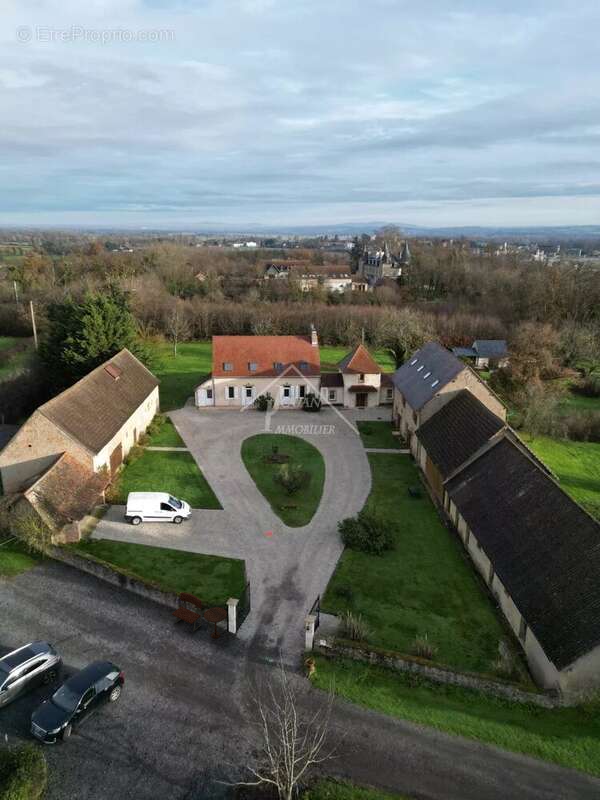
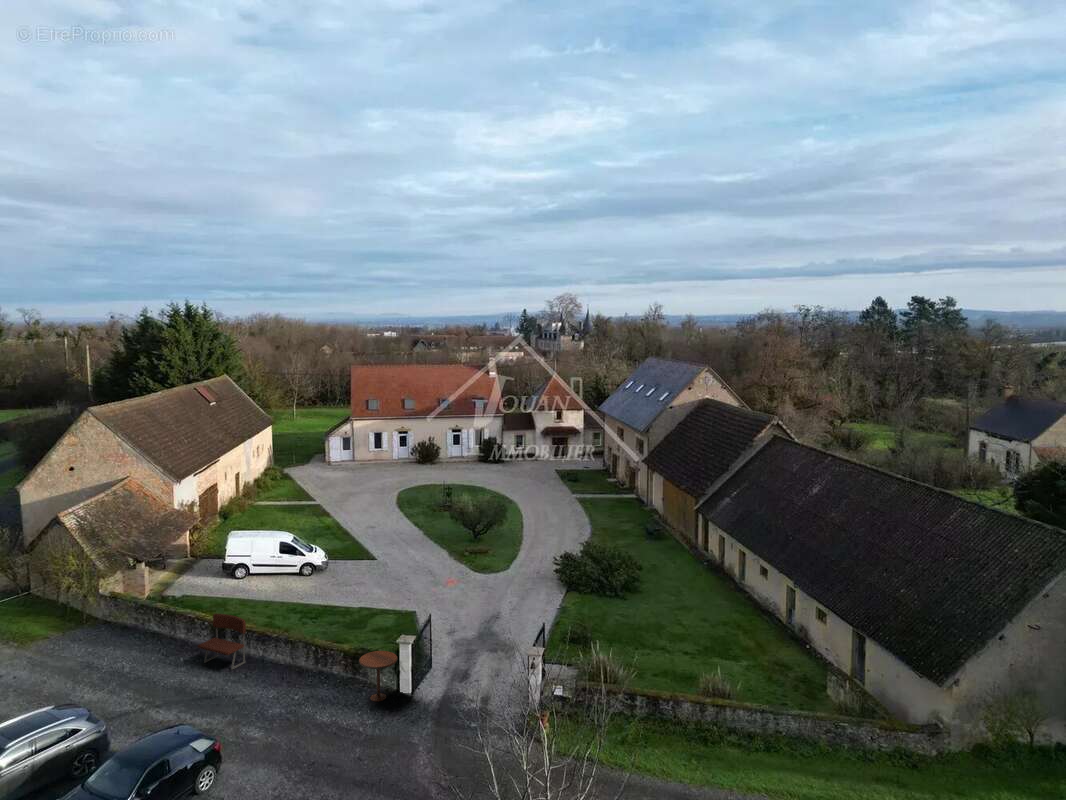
bench: present [172,592,202,631] -> present [198,614,246,670]

